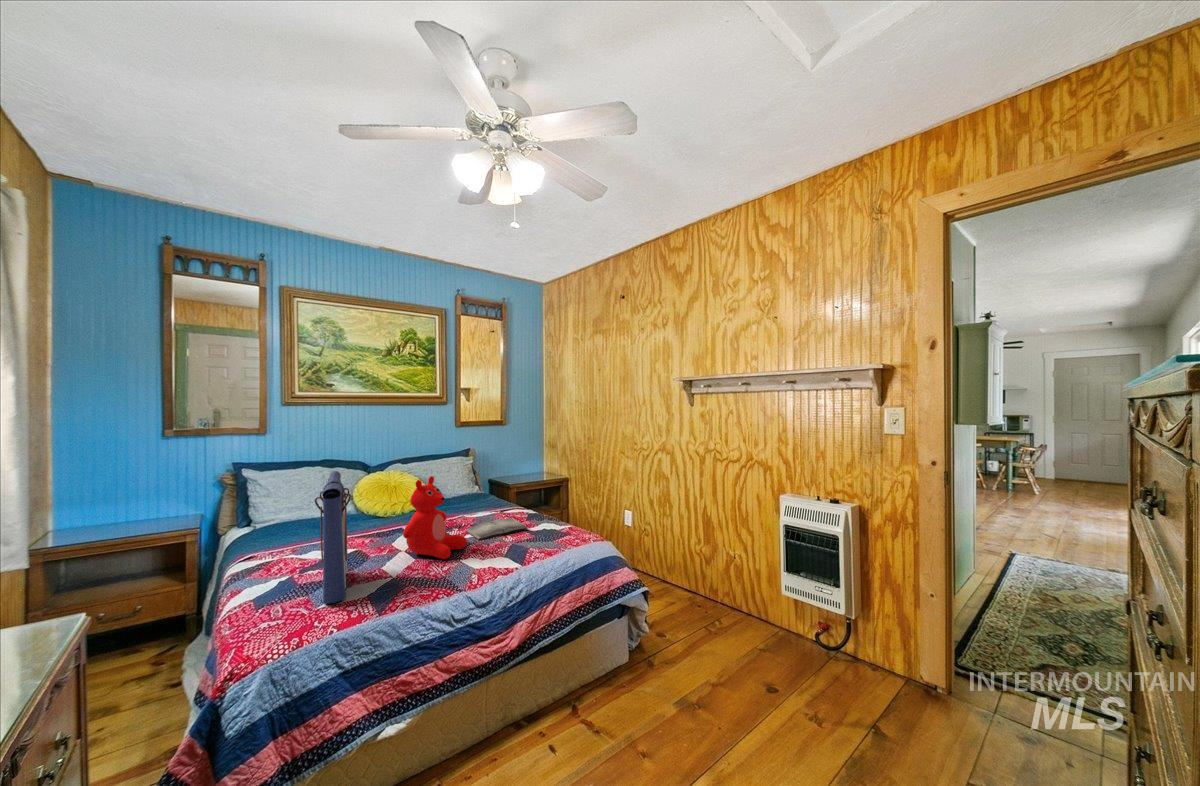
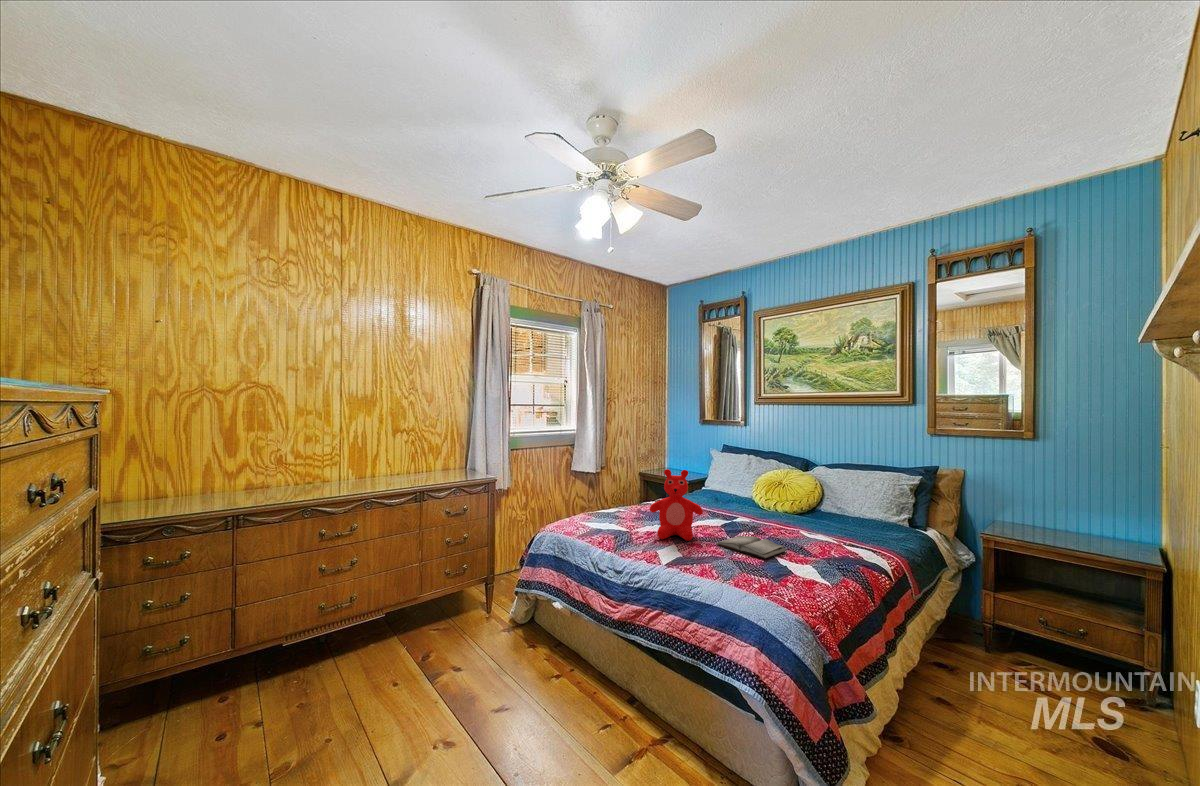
tote bag: present [315,471,351,604] -> none [578,450,636,527]

